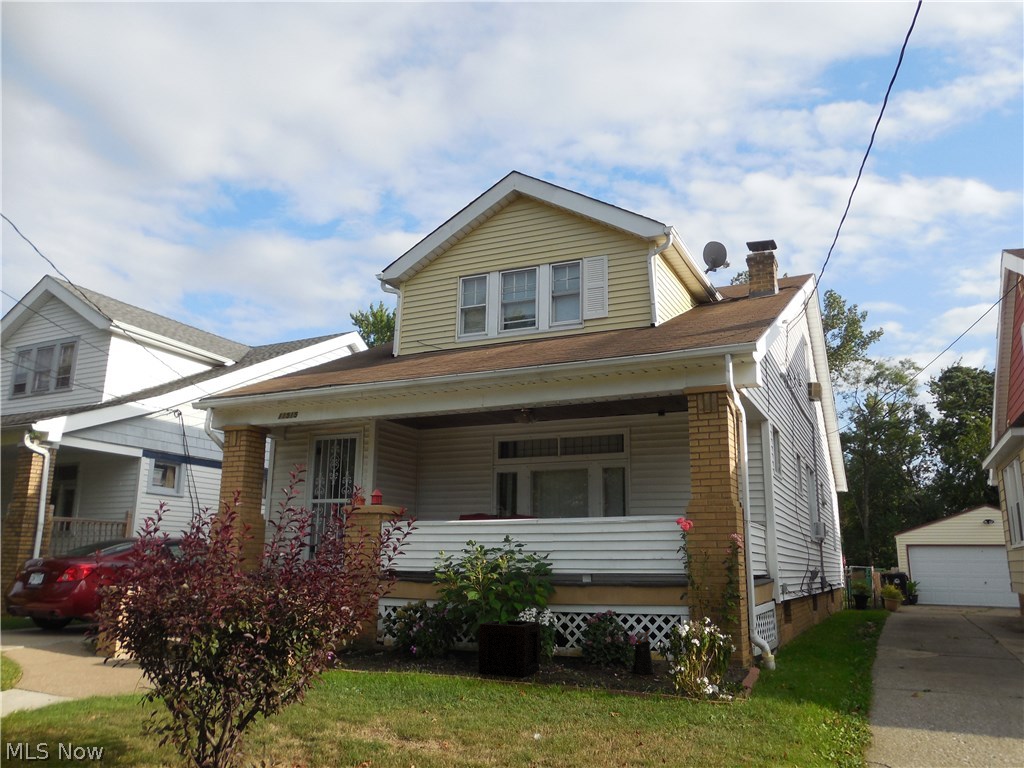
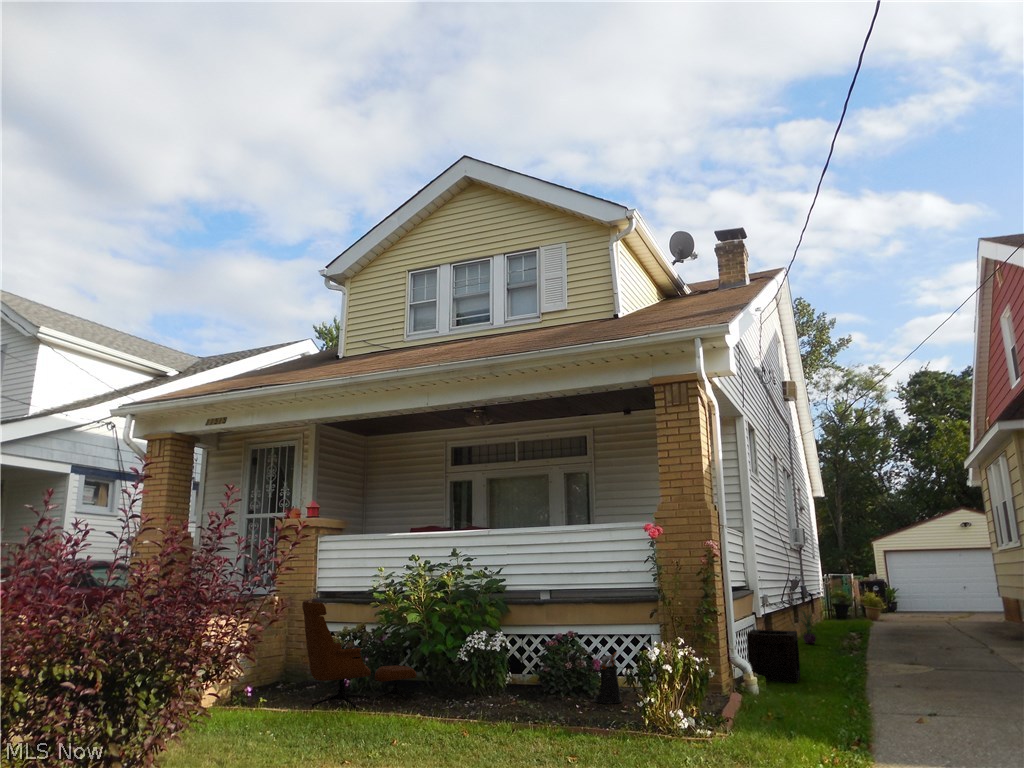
lounge chair: none [379,578,475,671] -> present [302,601,417,708]
decorative plant: none [805,598,842,630] -> present [801,611,816,644]
wooden crate: present [479,620,540,678] -> present [747,629,800,683]

